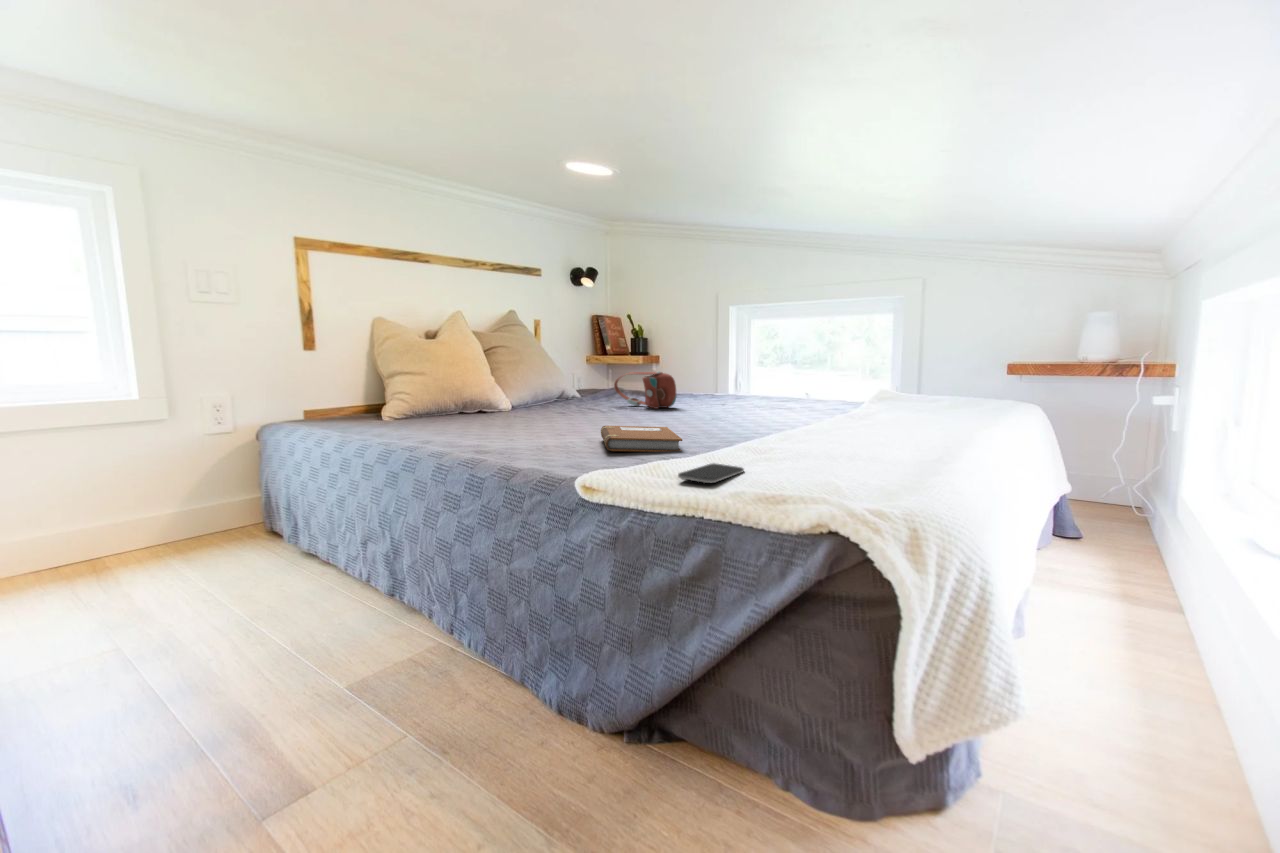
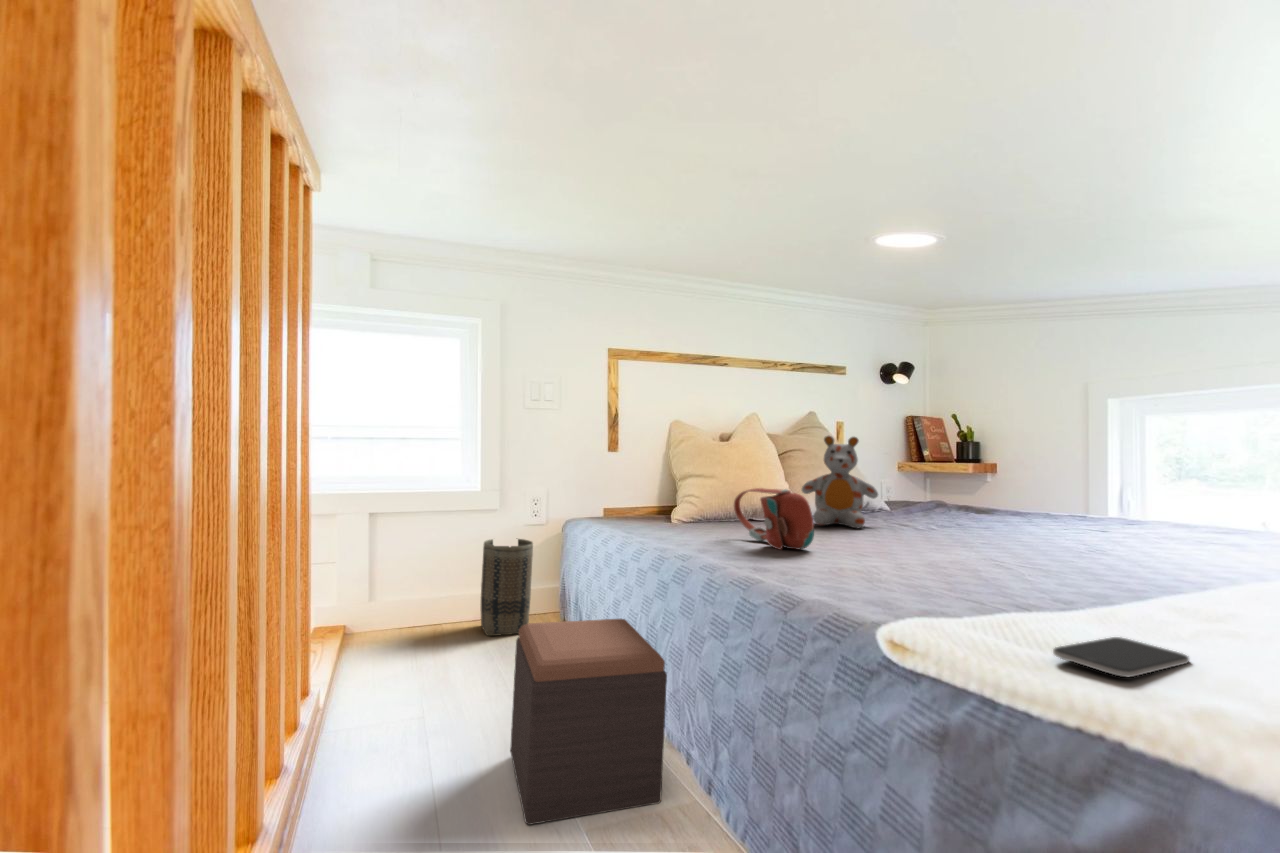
stuffed bear: none [508,334,572,413] -> present [802,435,878,528]
handbag: present [614,372,676,409] -> present [734,488,814,550]
notebook: present [601,426,682,452] -> none [916,552,1049,605]
basket: none [153,452,228,560] -> present [481,539,533,636]
footstool: none [236,511,408,700] -> present [510,619,667,825]

